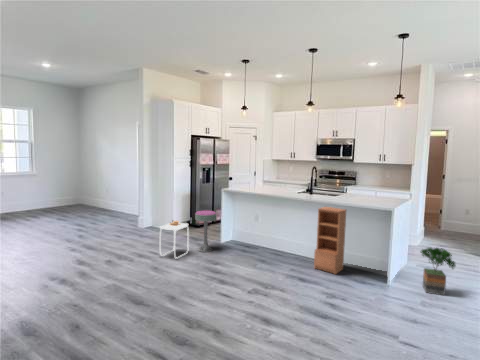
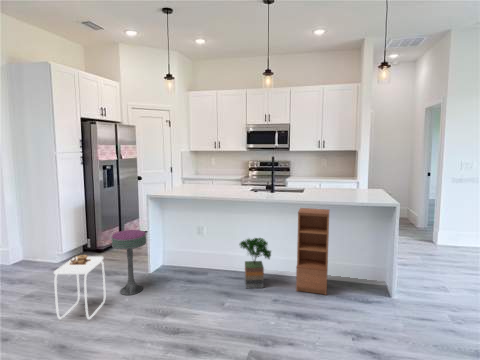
potted tree: present [421,248,456,295] -> present [239,238,271,288]

